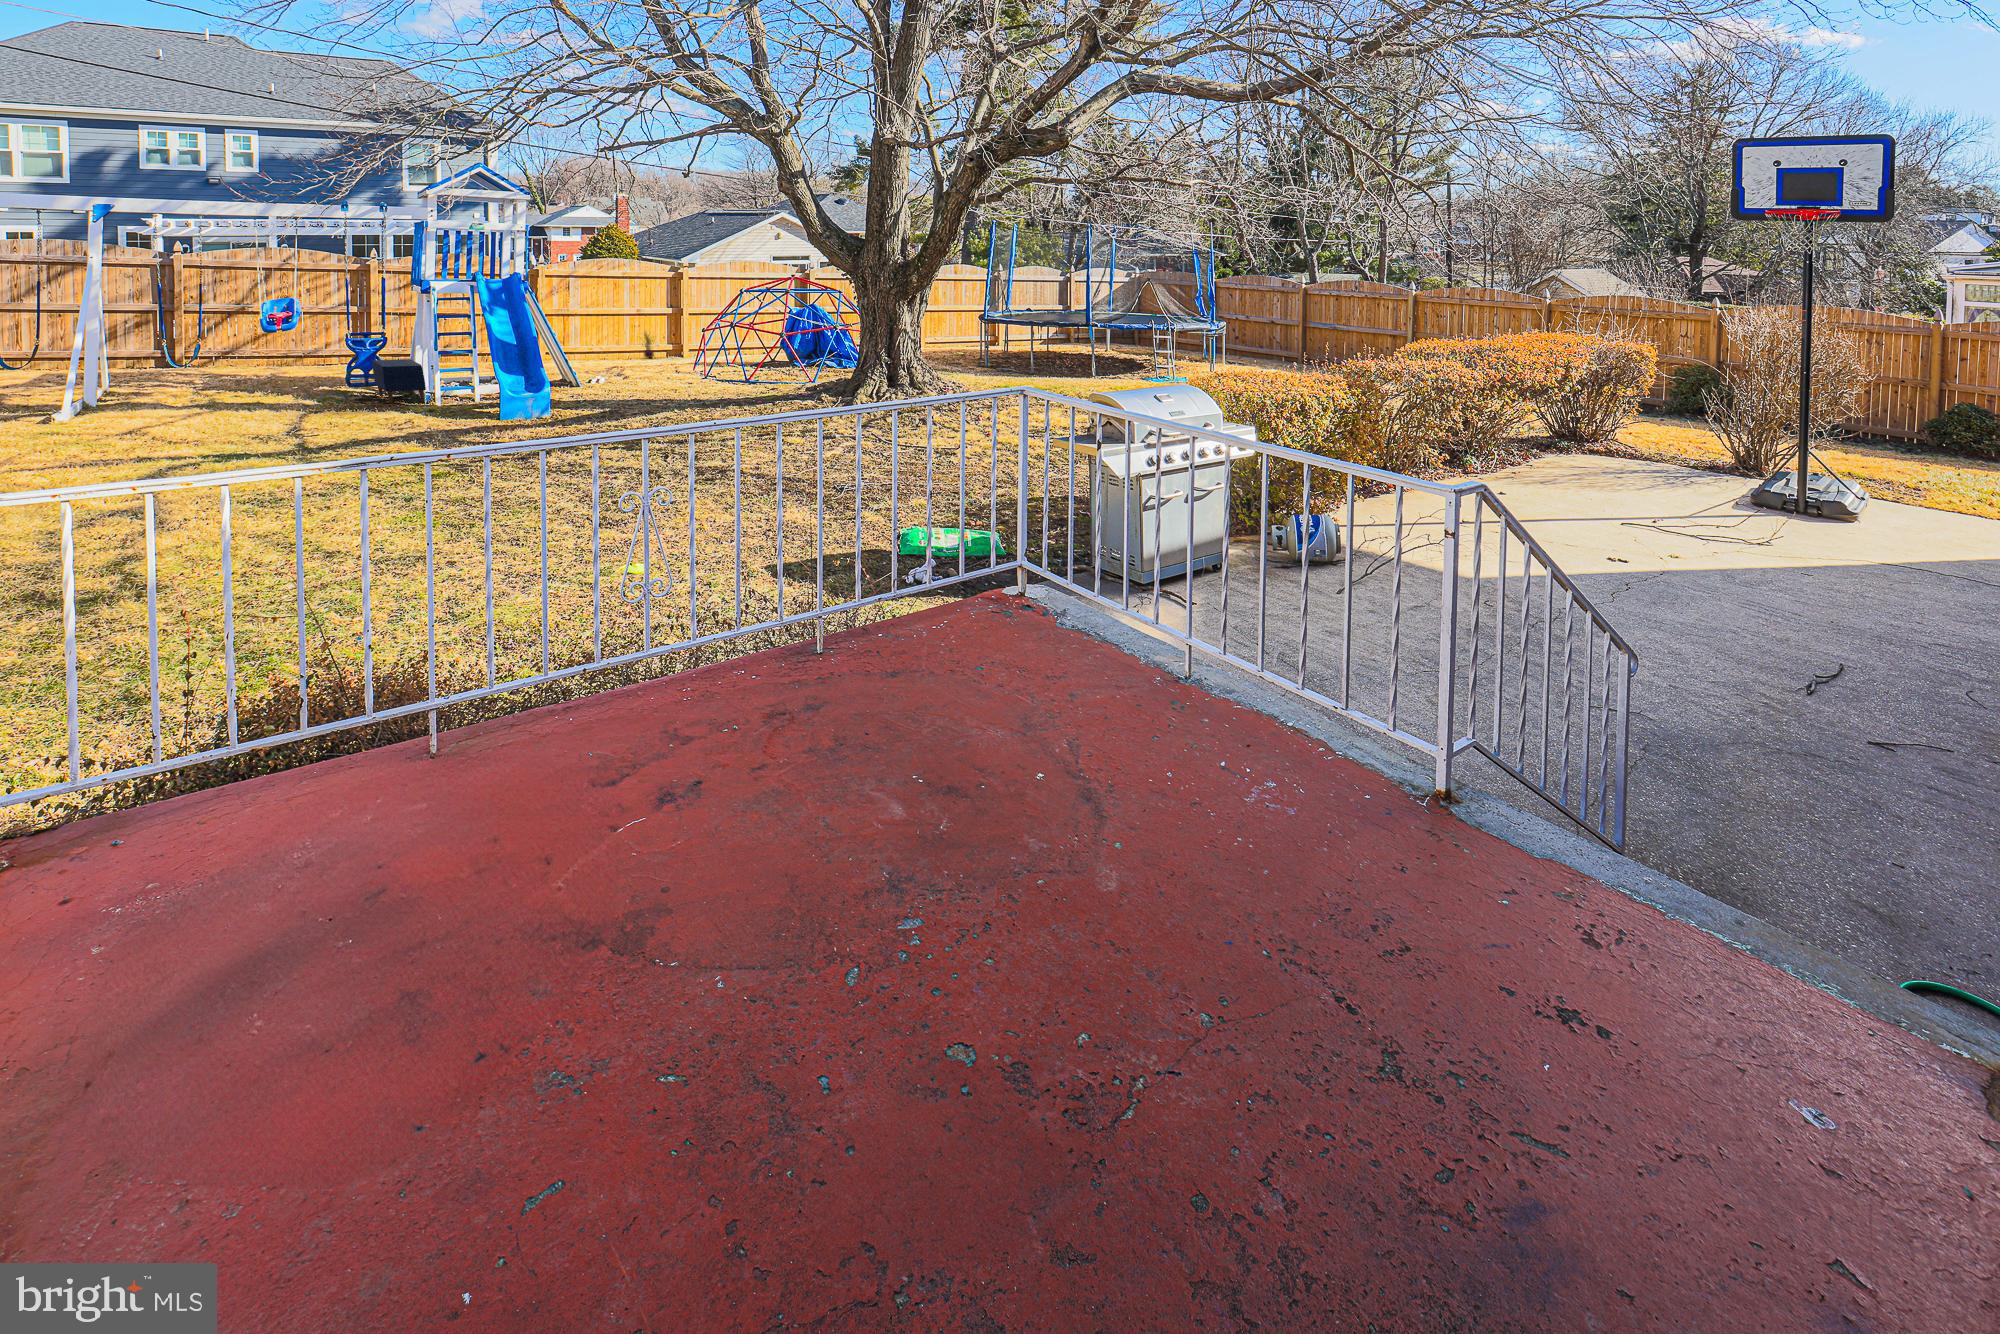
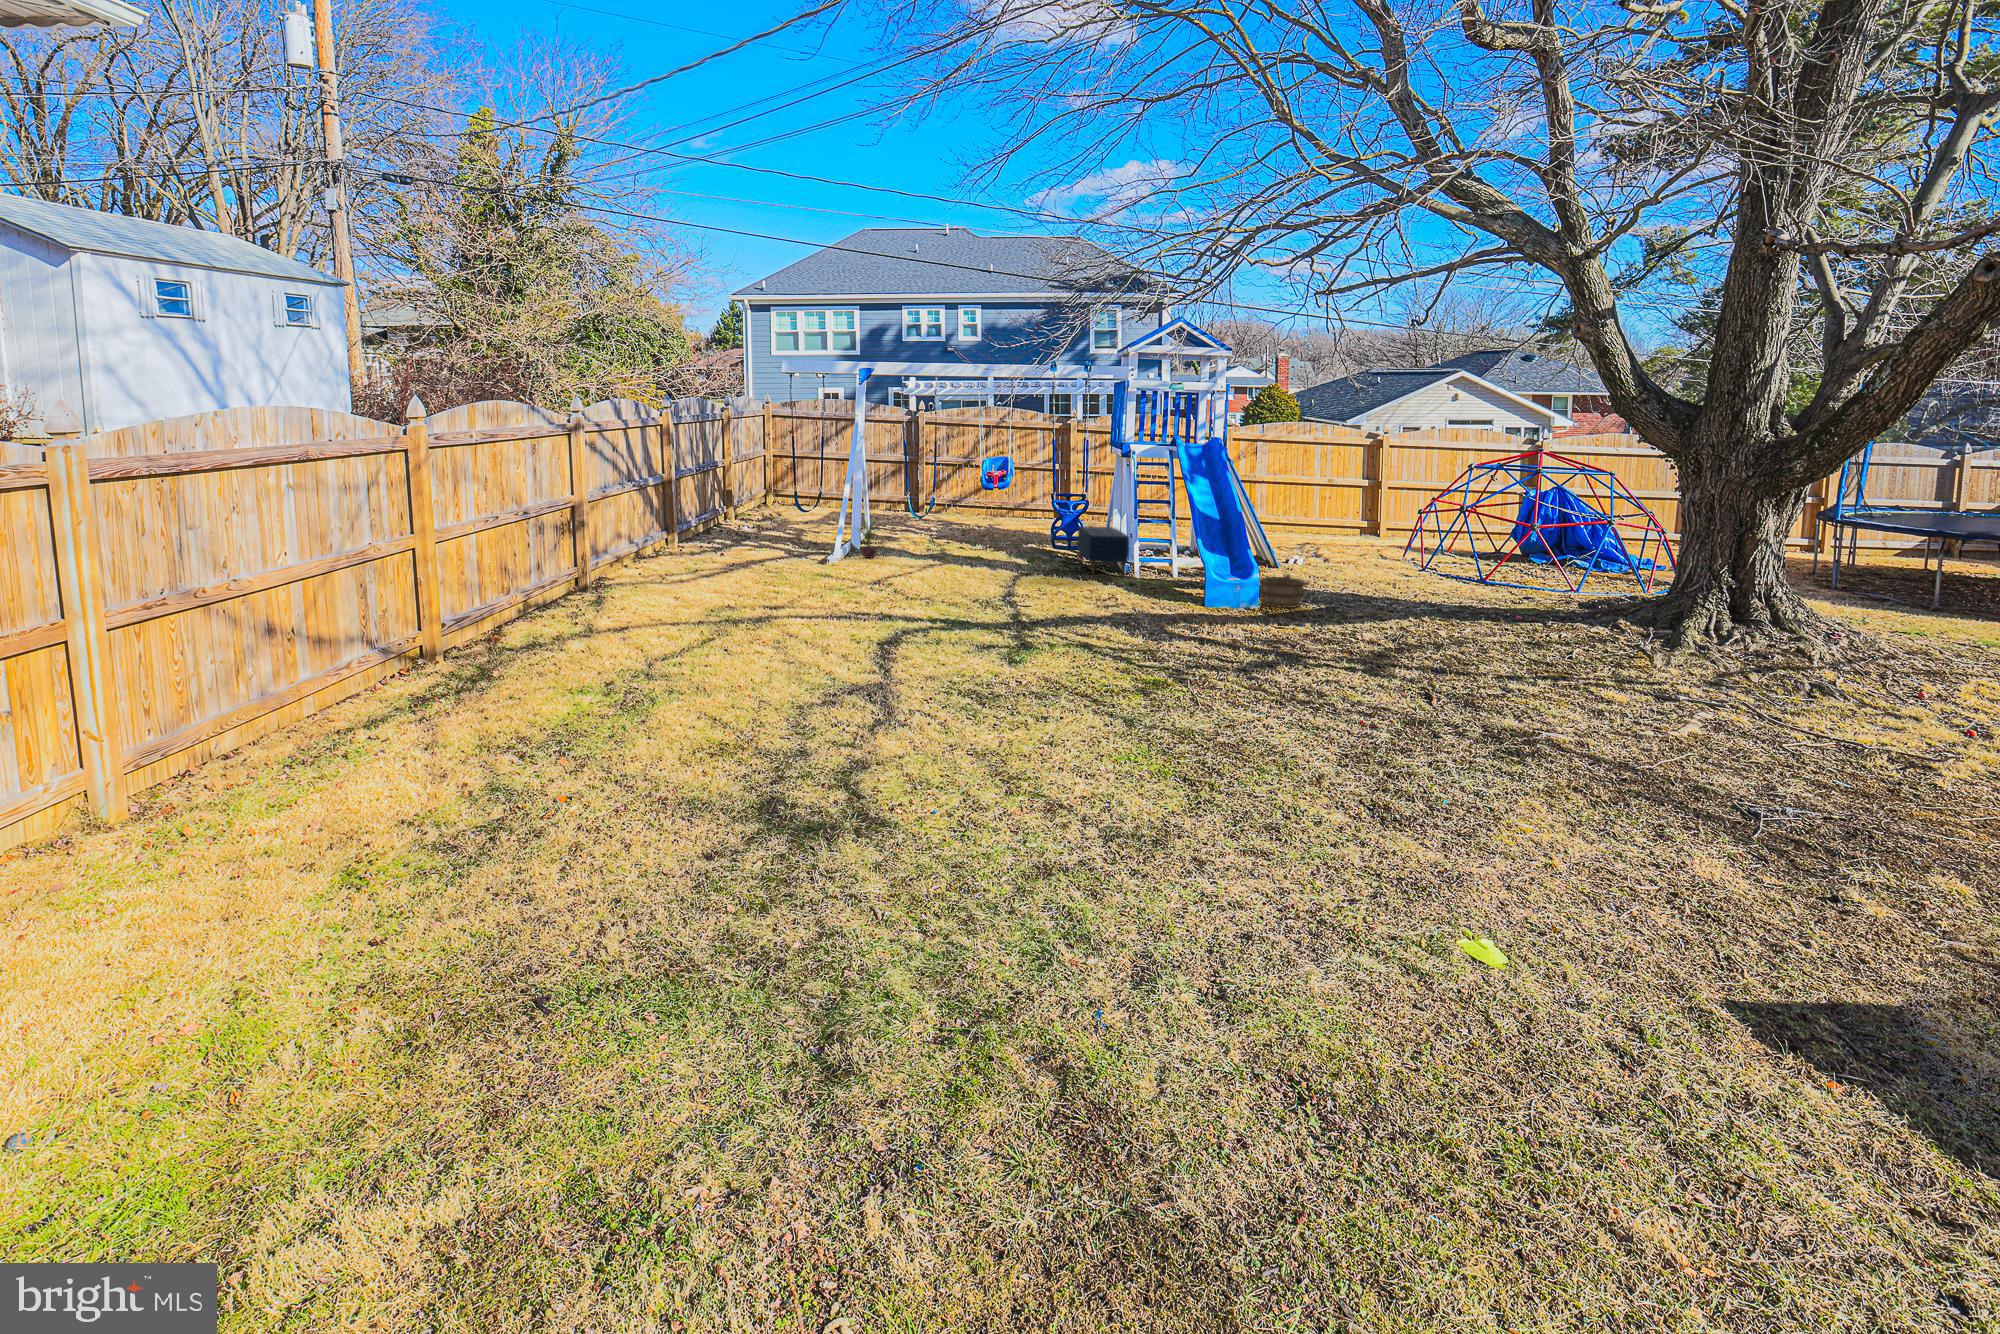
decorative plant: present [642,333,654,358] -> present [860,520,876,558]
bucket: none [542,387,587,416] -> present [1260,574,1310,608]

